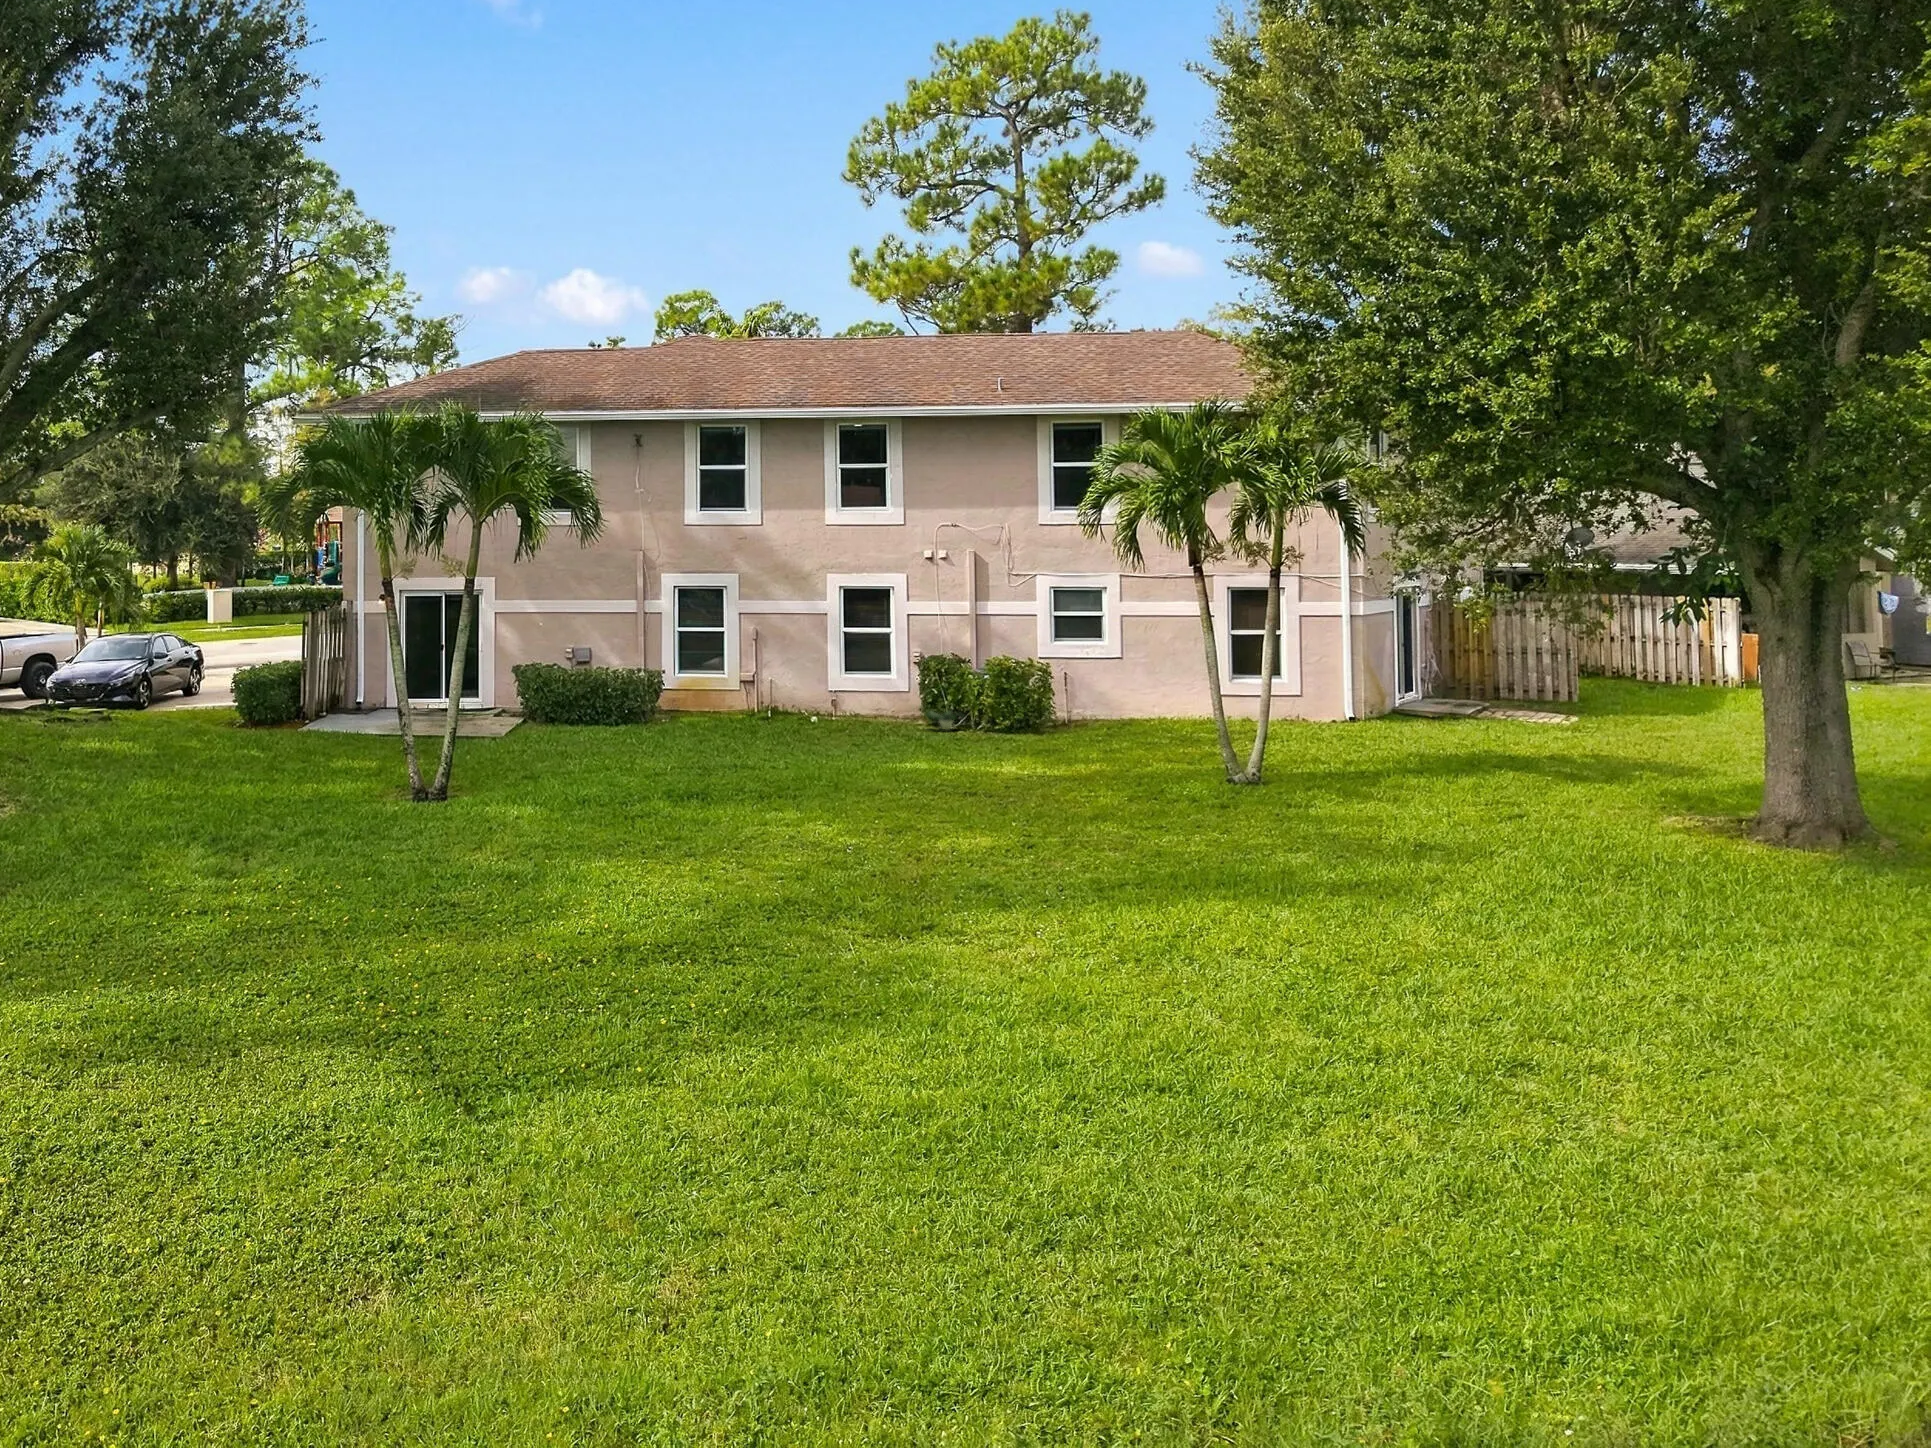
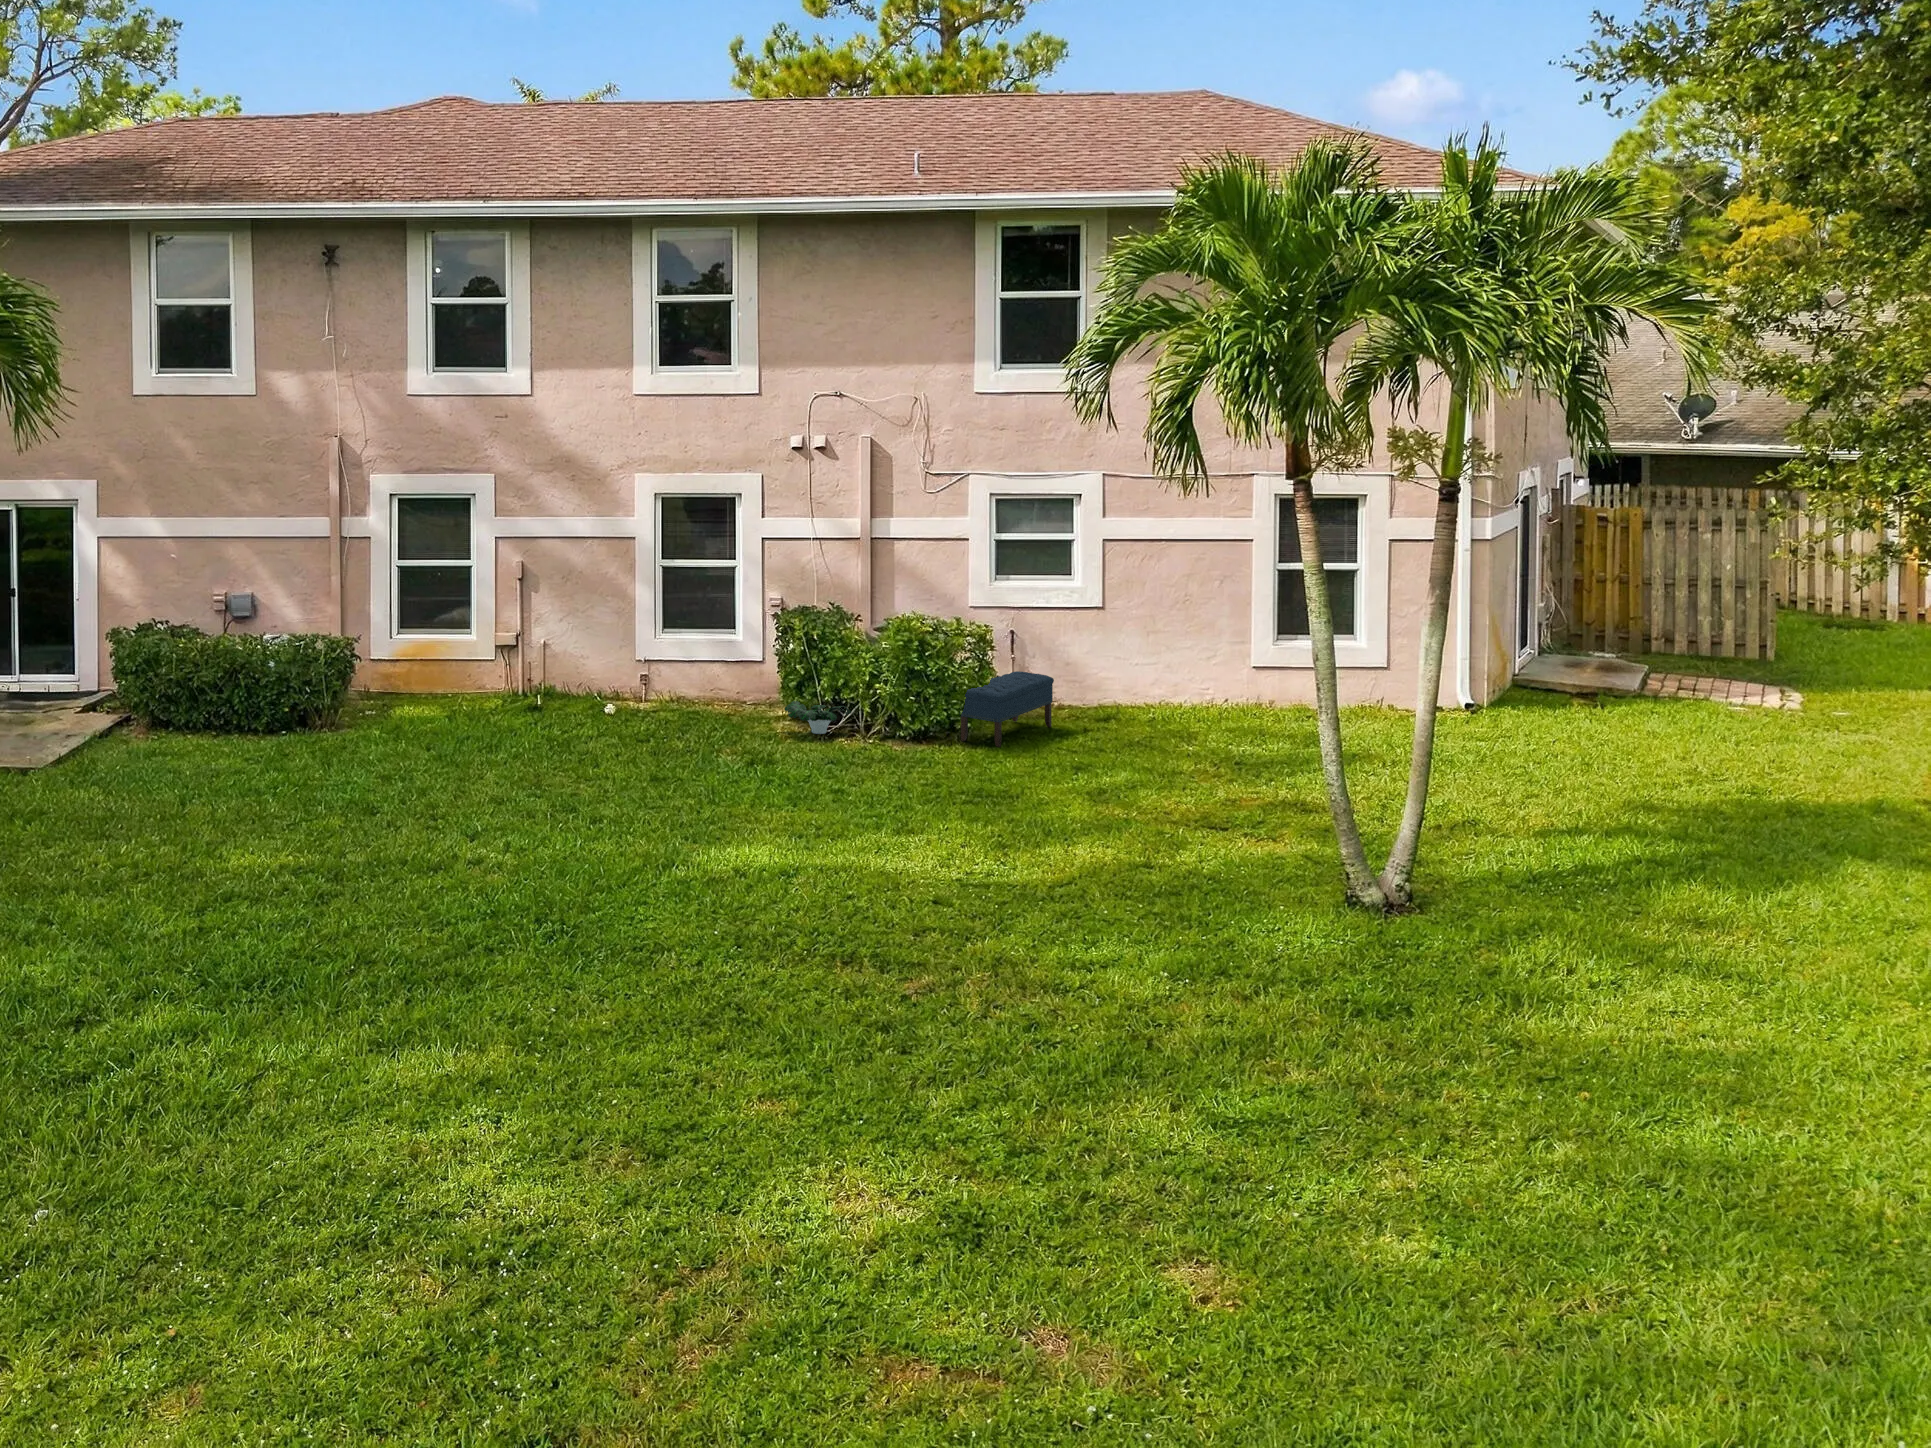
bench: none [1030,694,1089,734] -> present [961,671,1054,747]

